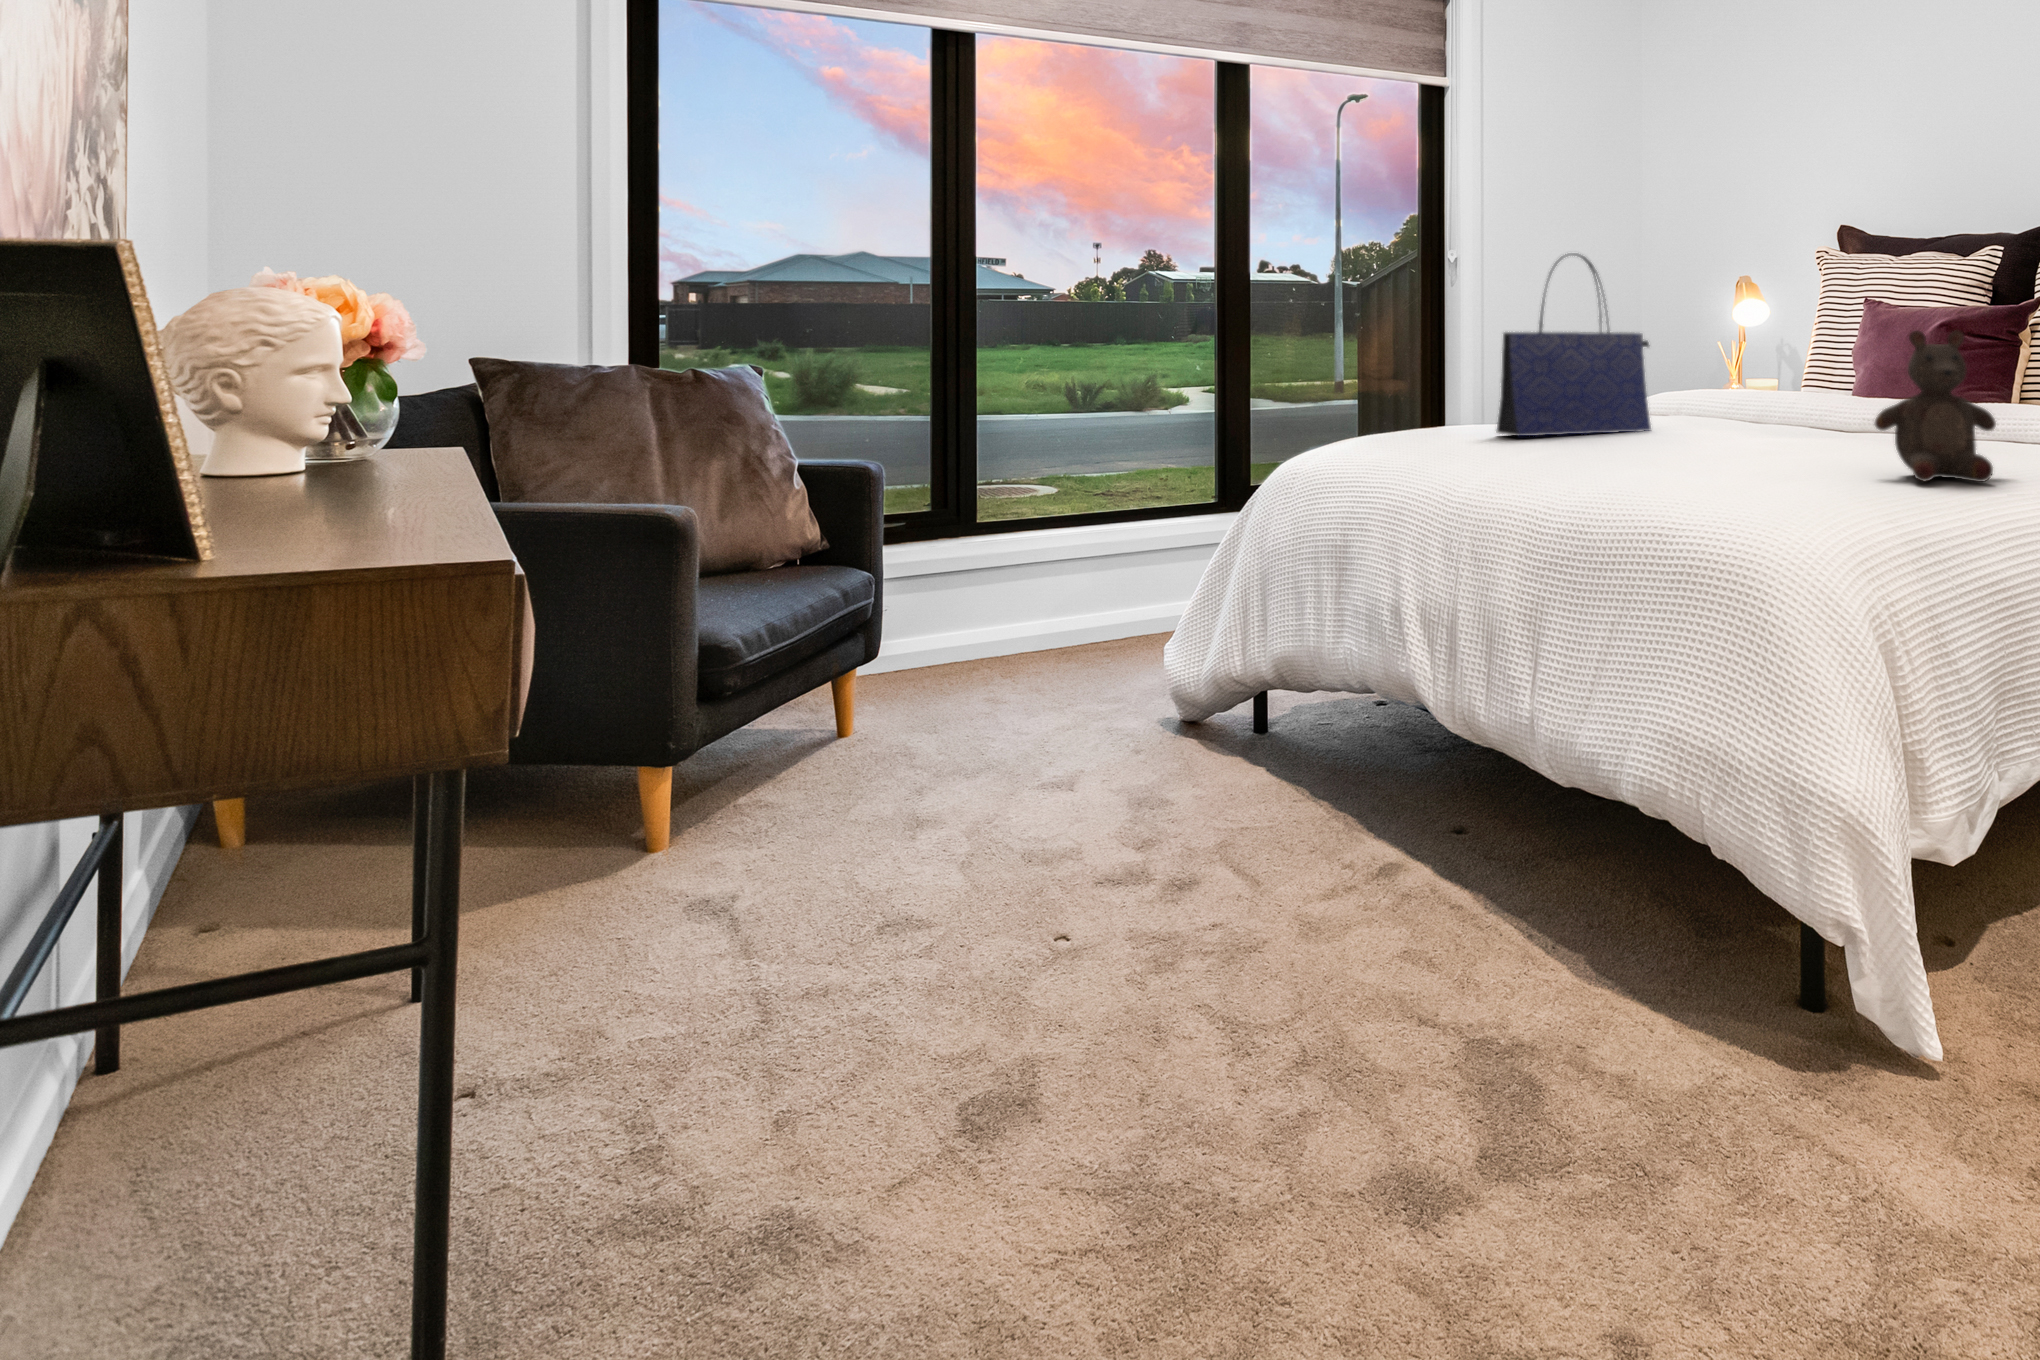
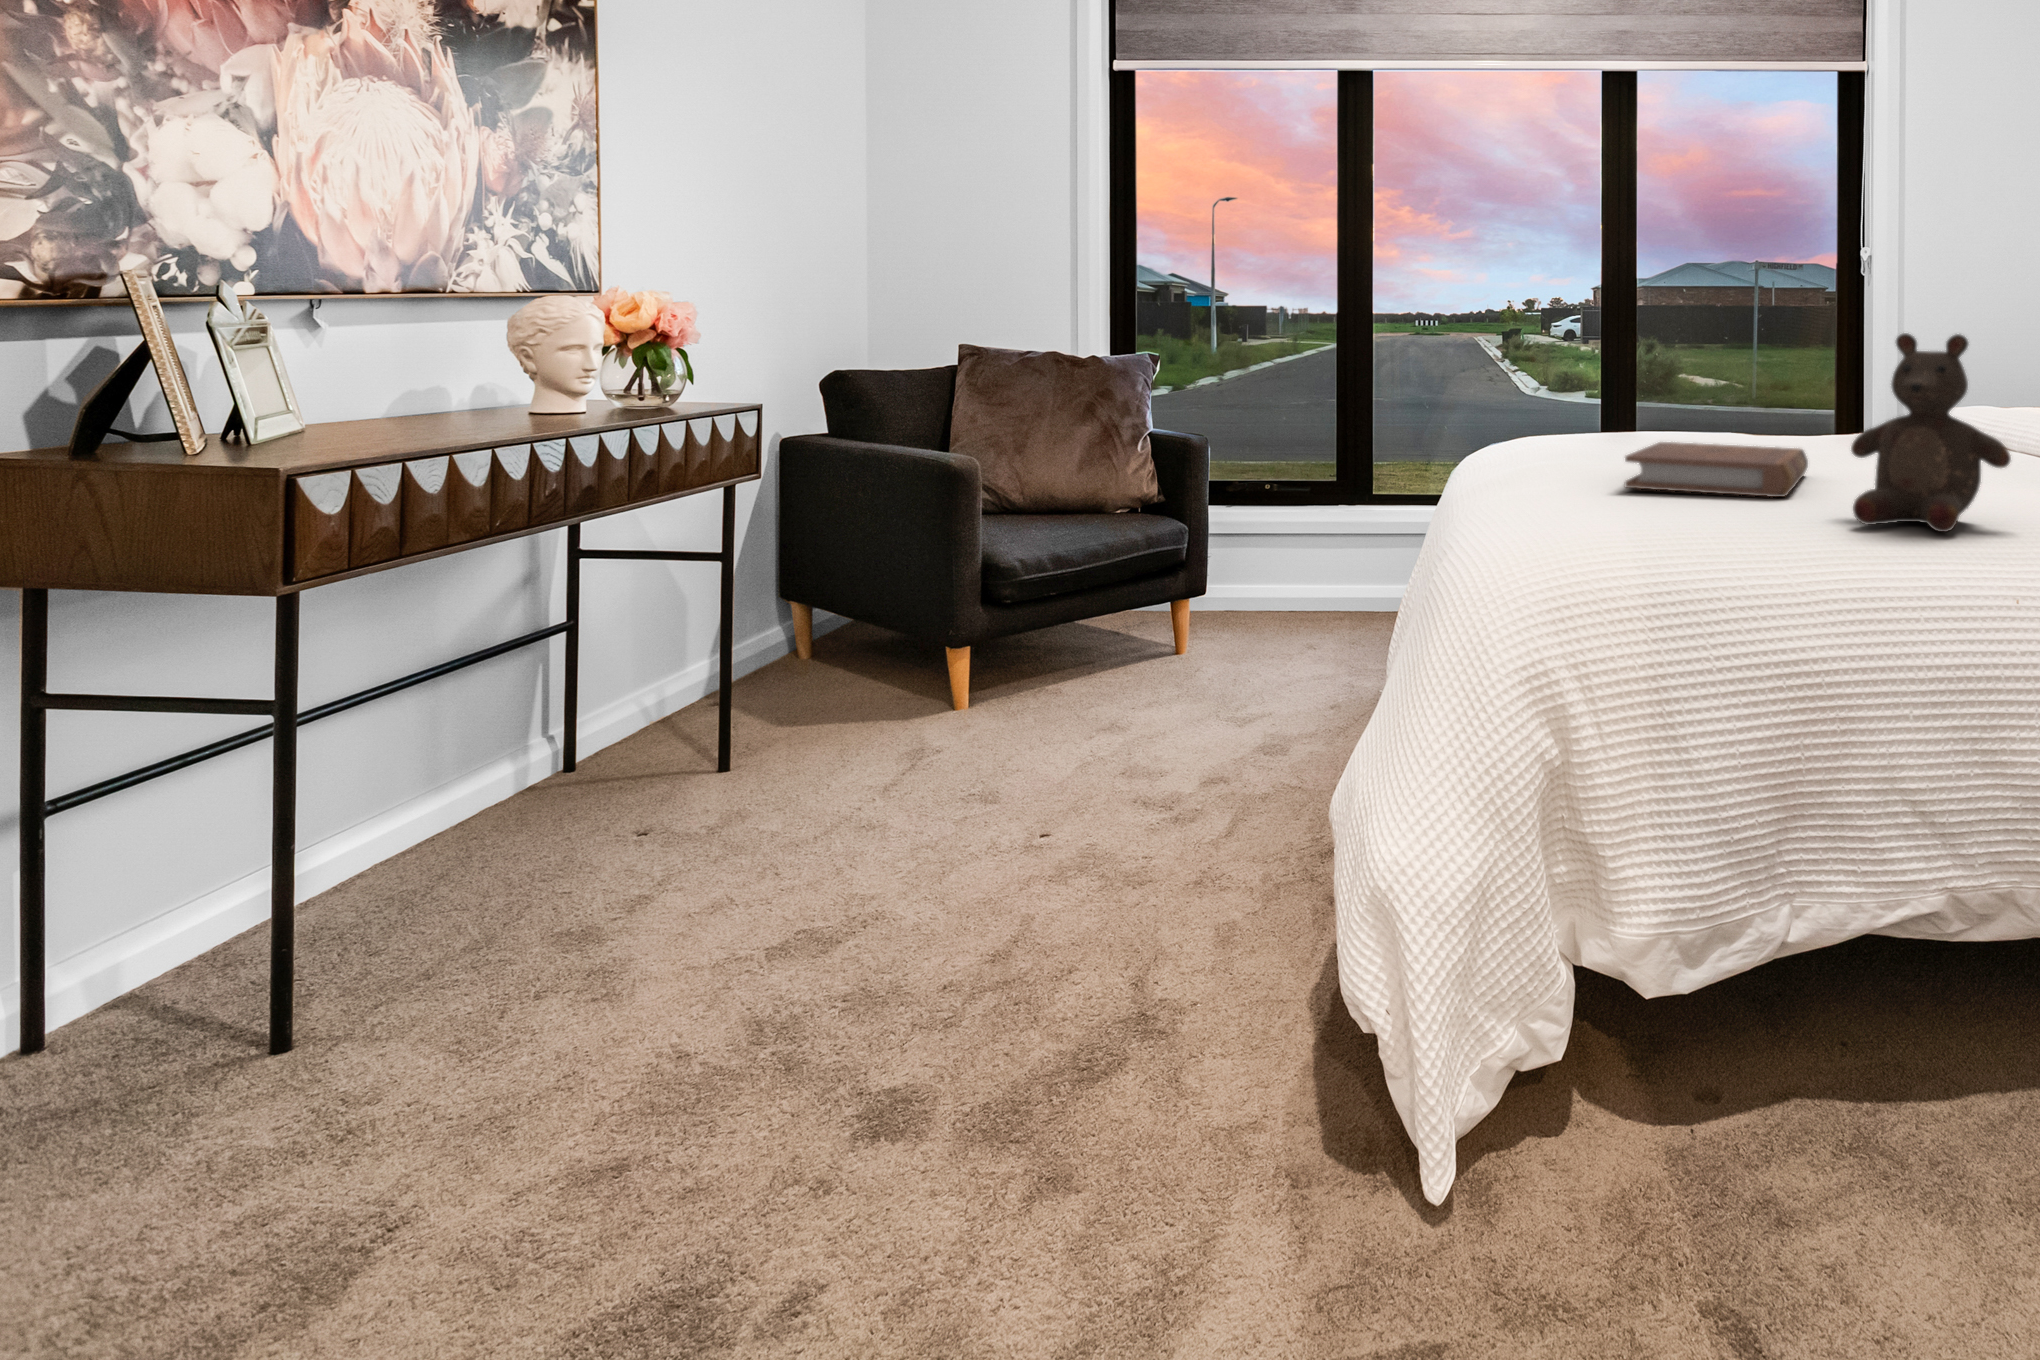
tote bag: present [1497,254,1651,436] -> none [1663,250,1856,450]
book: none [1600,429,1789,472] -> present [1624,442,1808,497]

